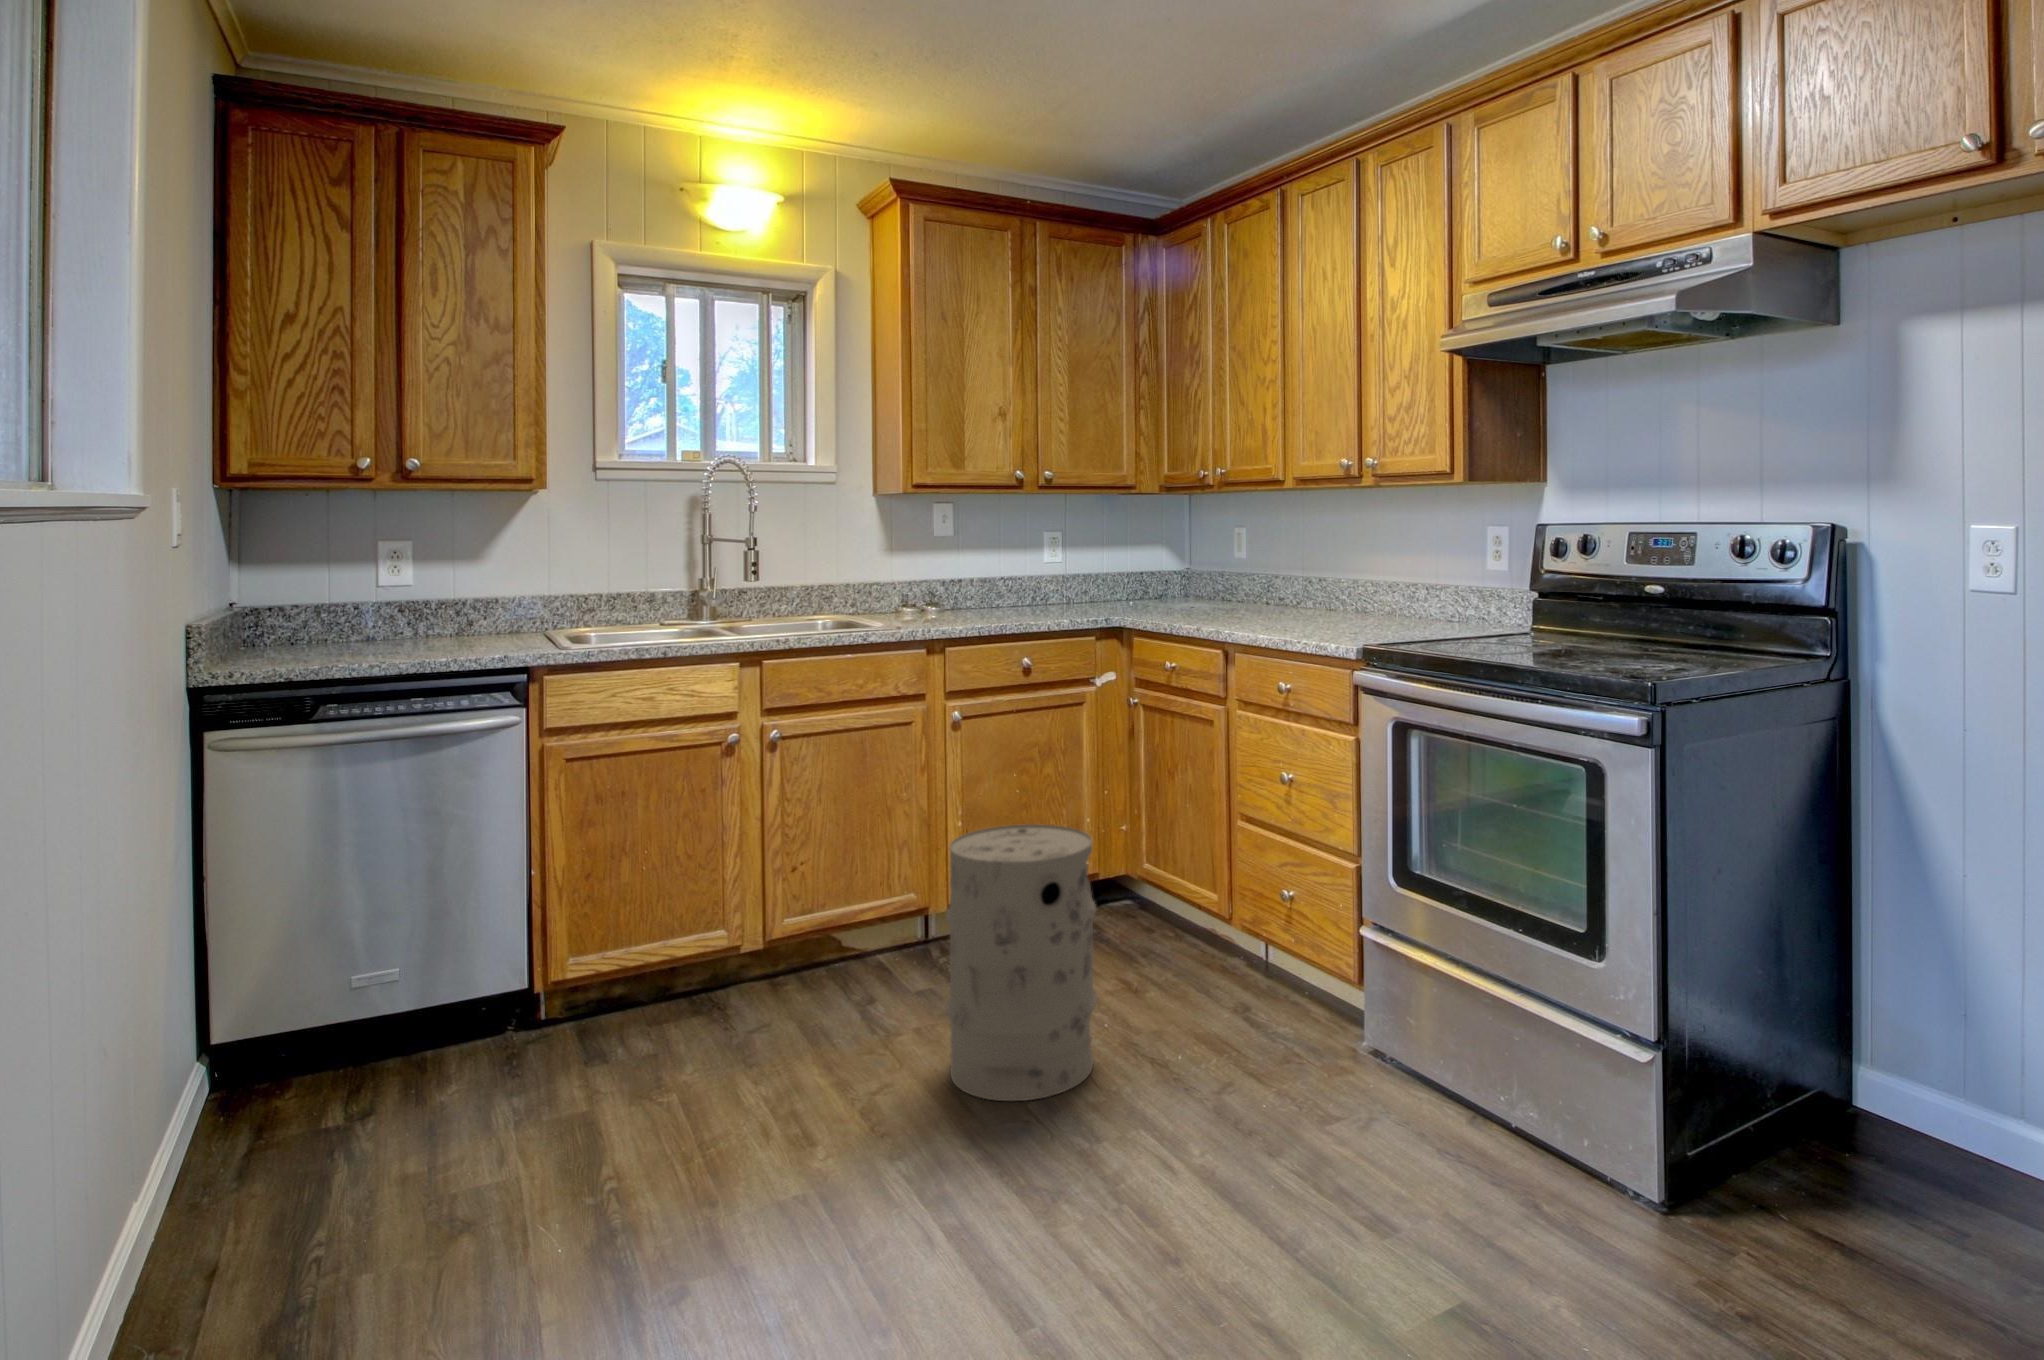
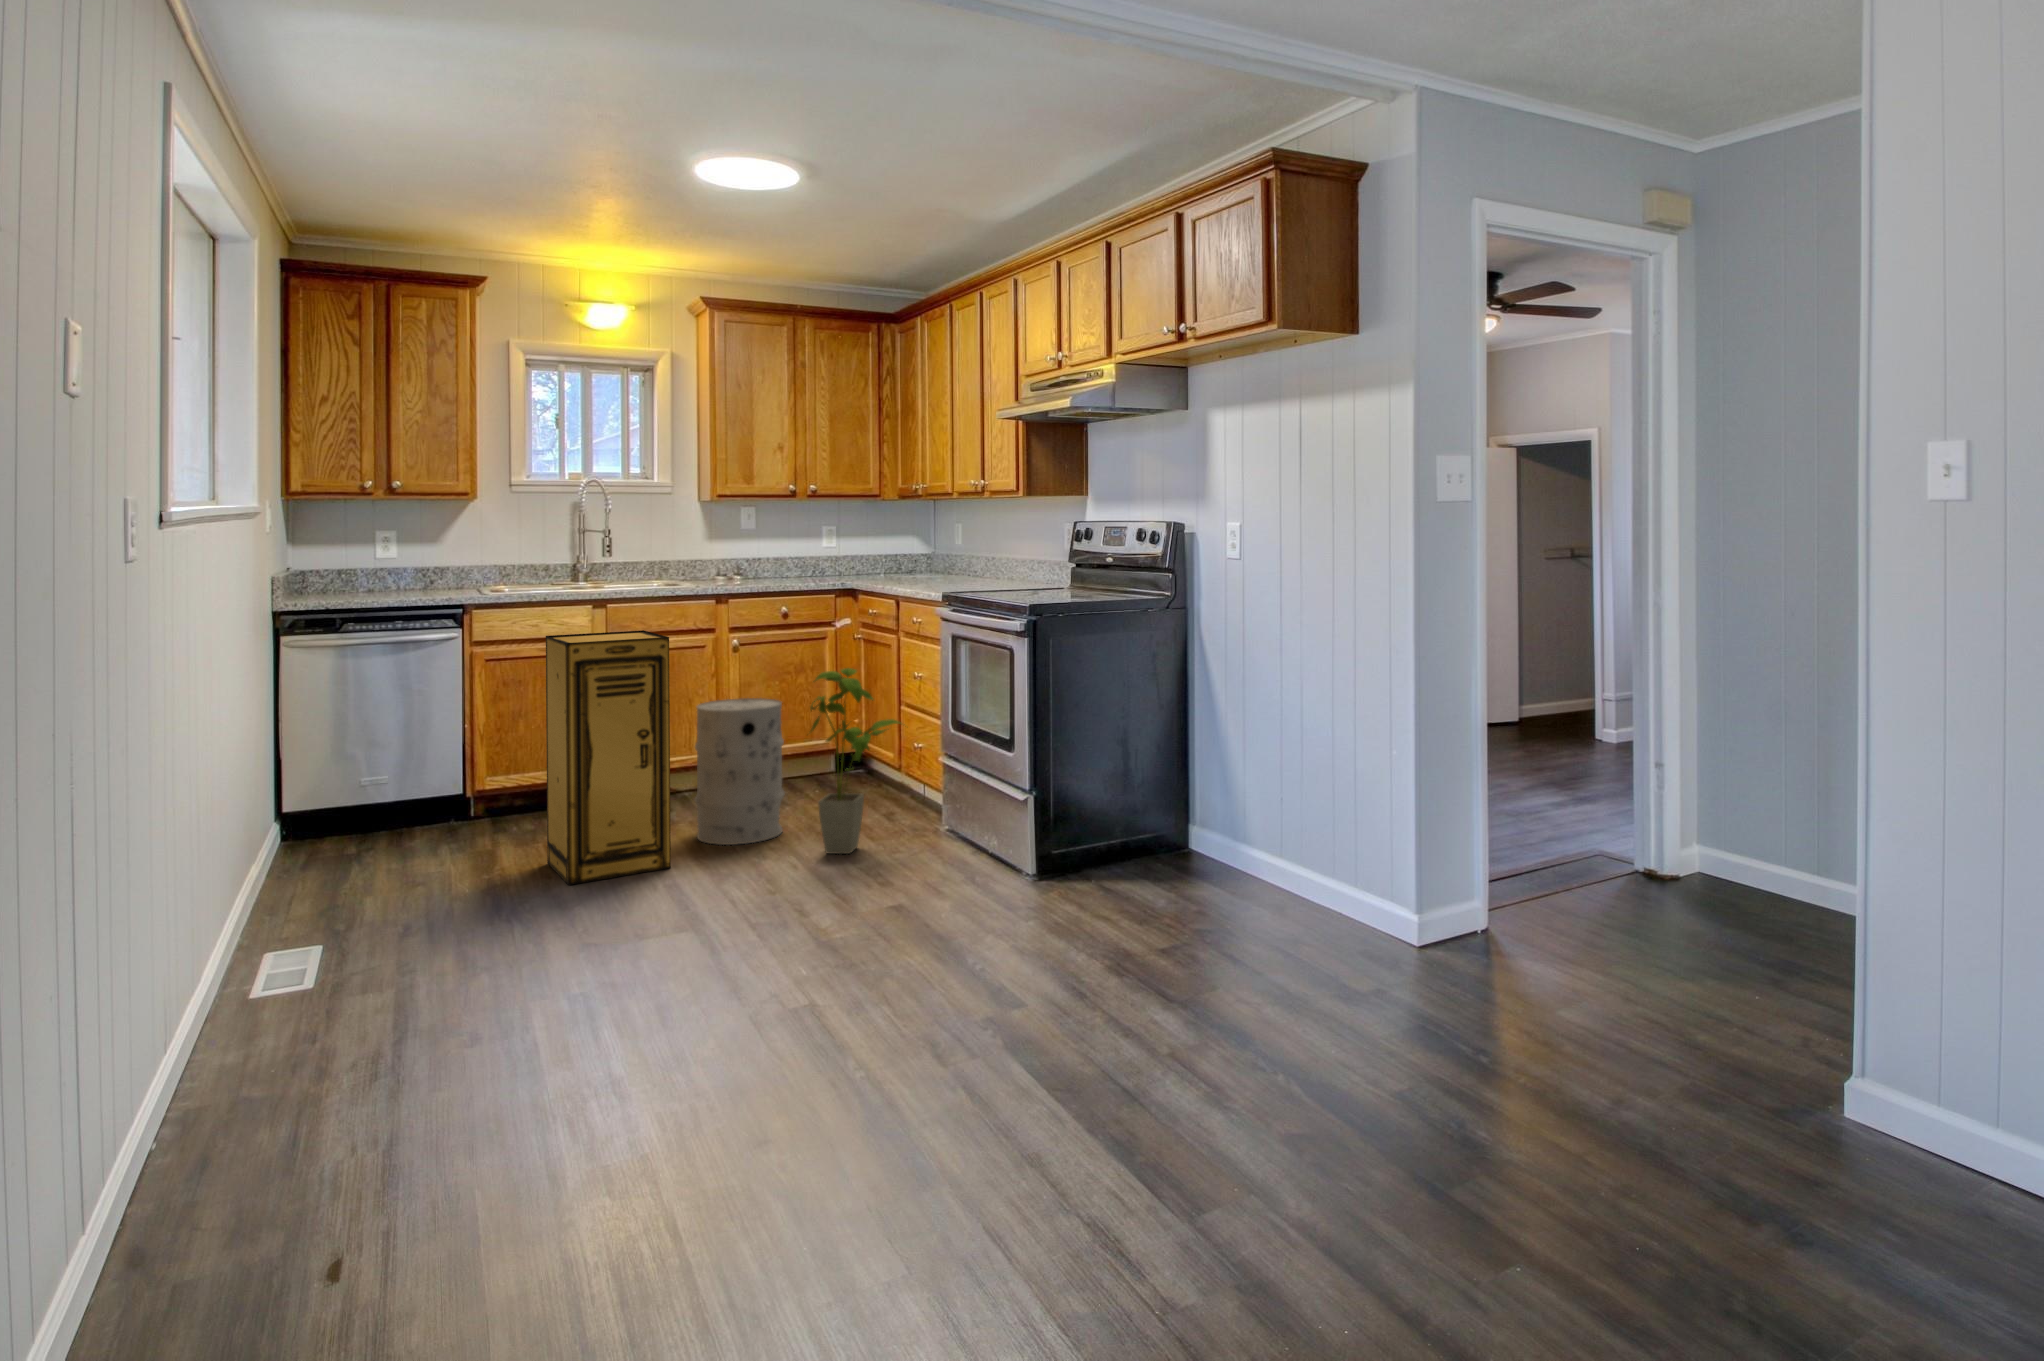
storage cabinet: none [698,721,940,1248] -> present [546,630,671,885]
house plant: none [1166,789,1340,1128] -> present [810,668,900,854]

